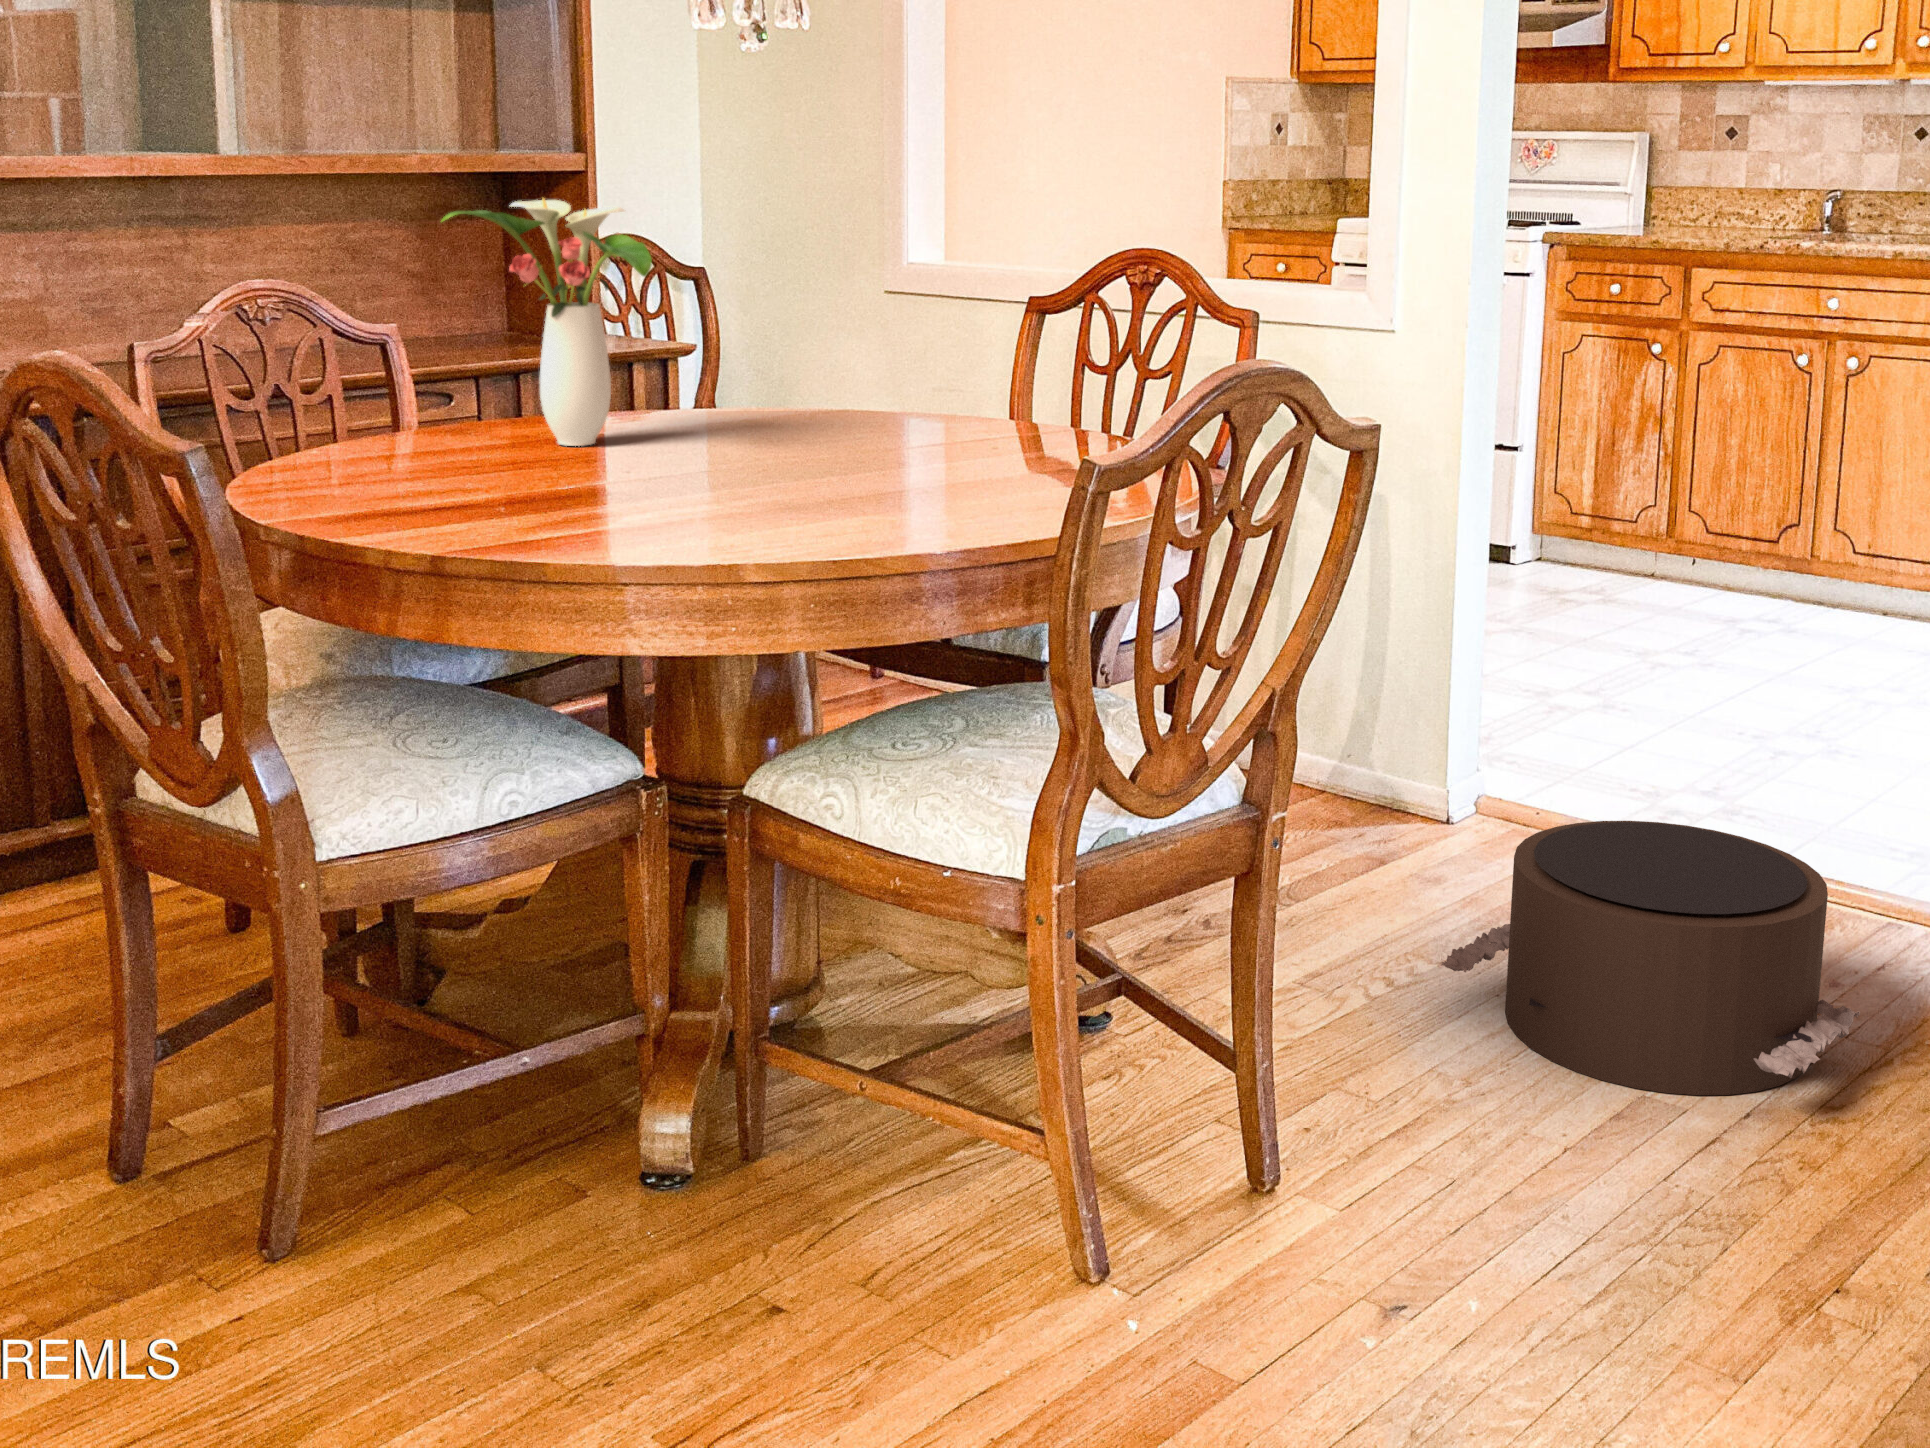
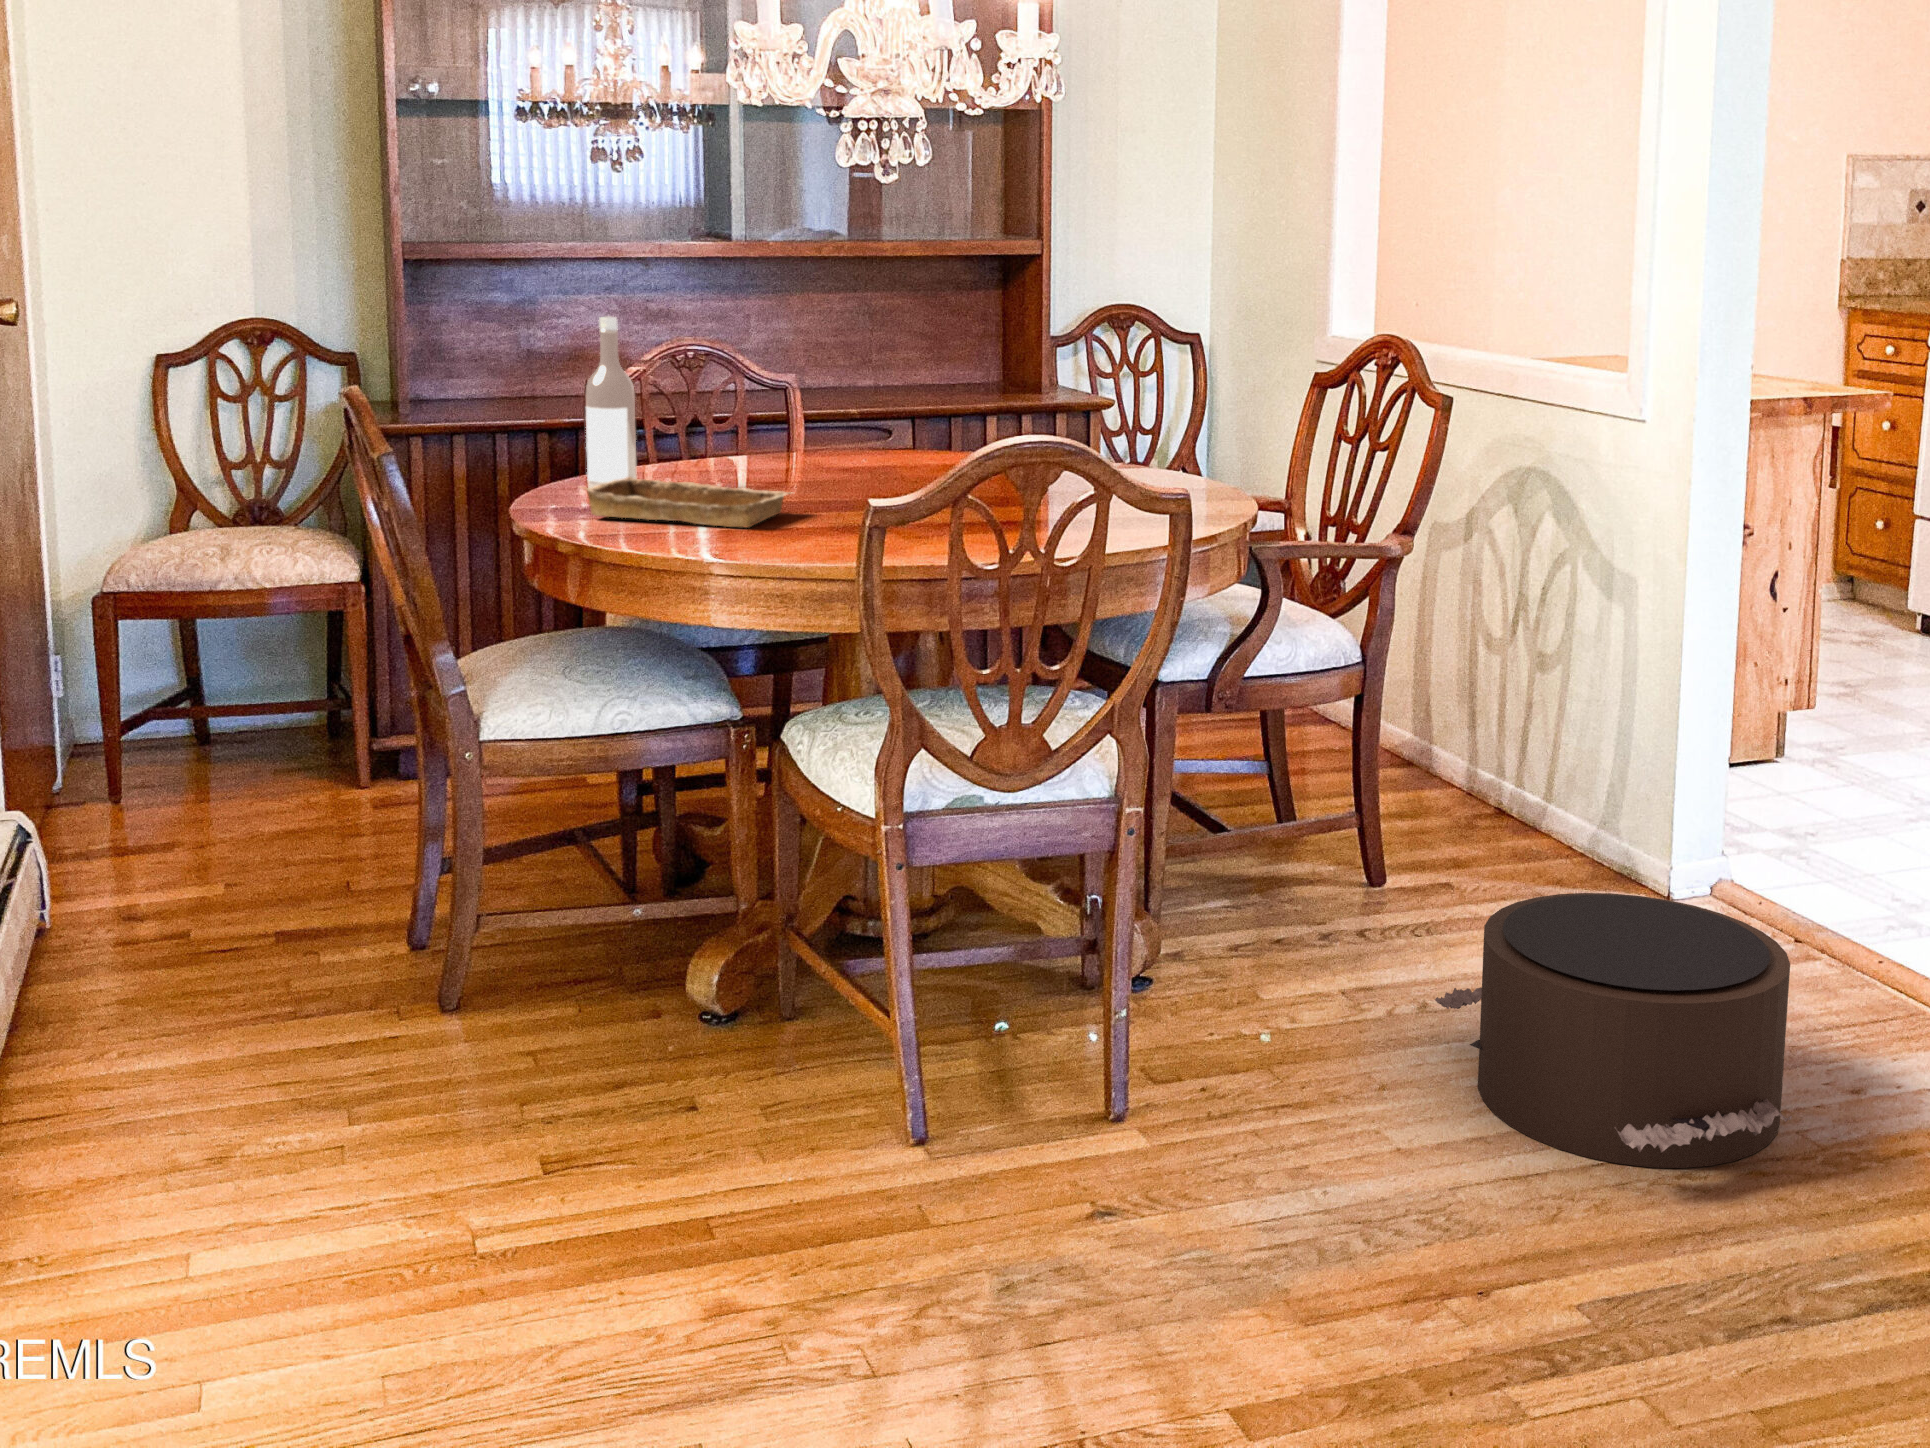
flower arrangement: present [442,198,652,446] -> none [718,277,867,471]
wine bottle: none [343,252,416,497] -> present [586,317,637,488]
tray: none [436,468,708,524] -> present [584,477,792,528]

